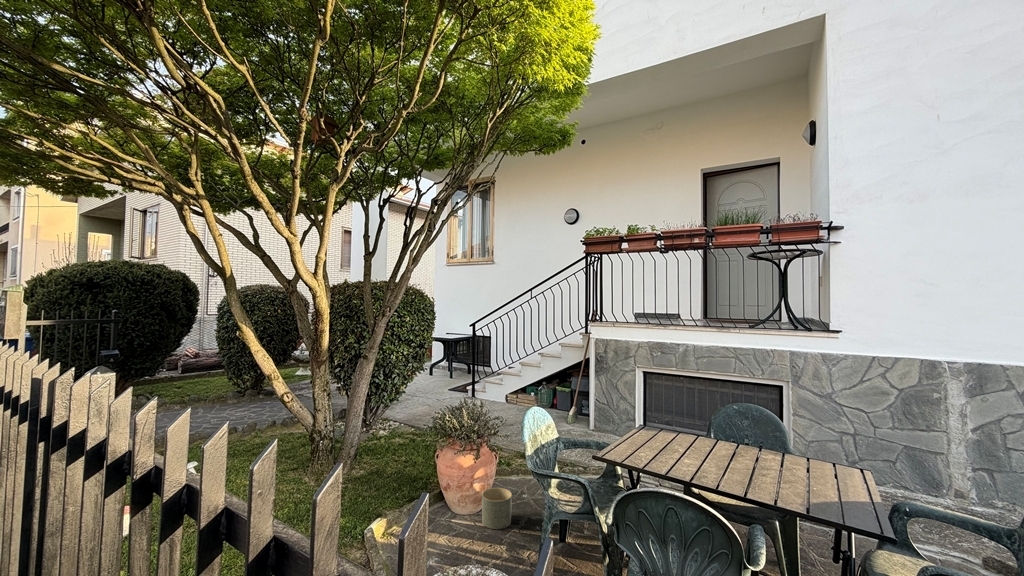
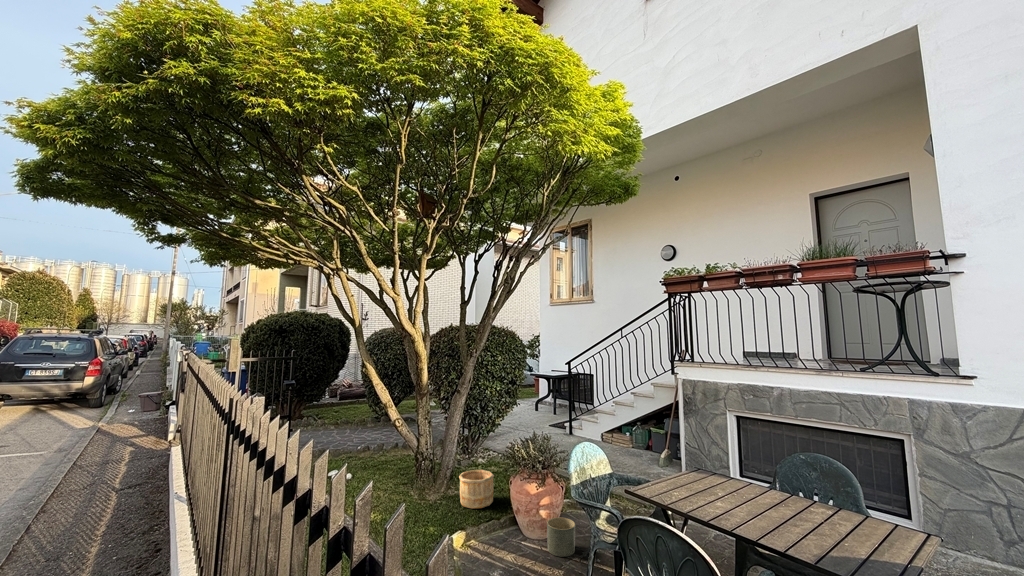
wooden bucket: none [369,444,411,489] -> present [459,470,494,508]

